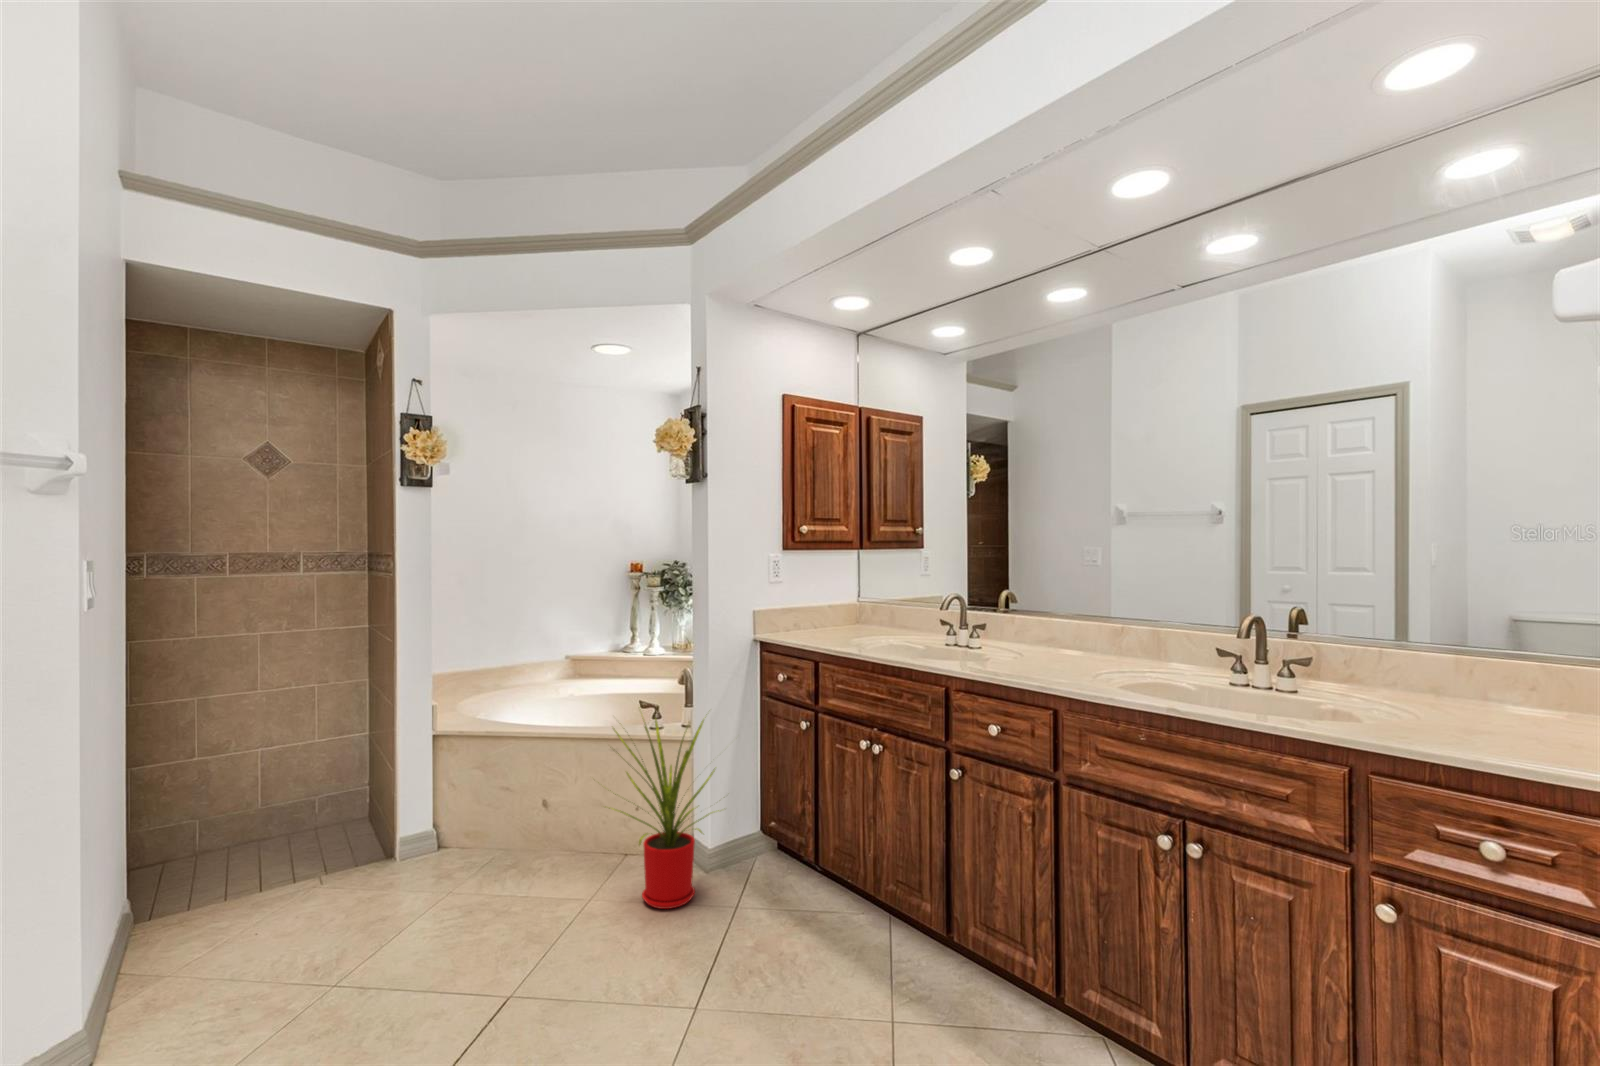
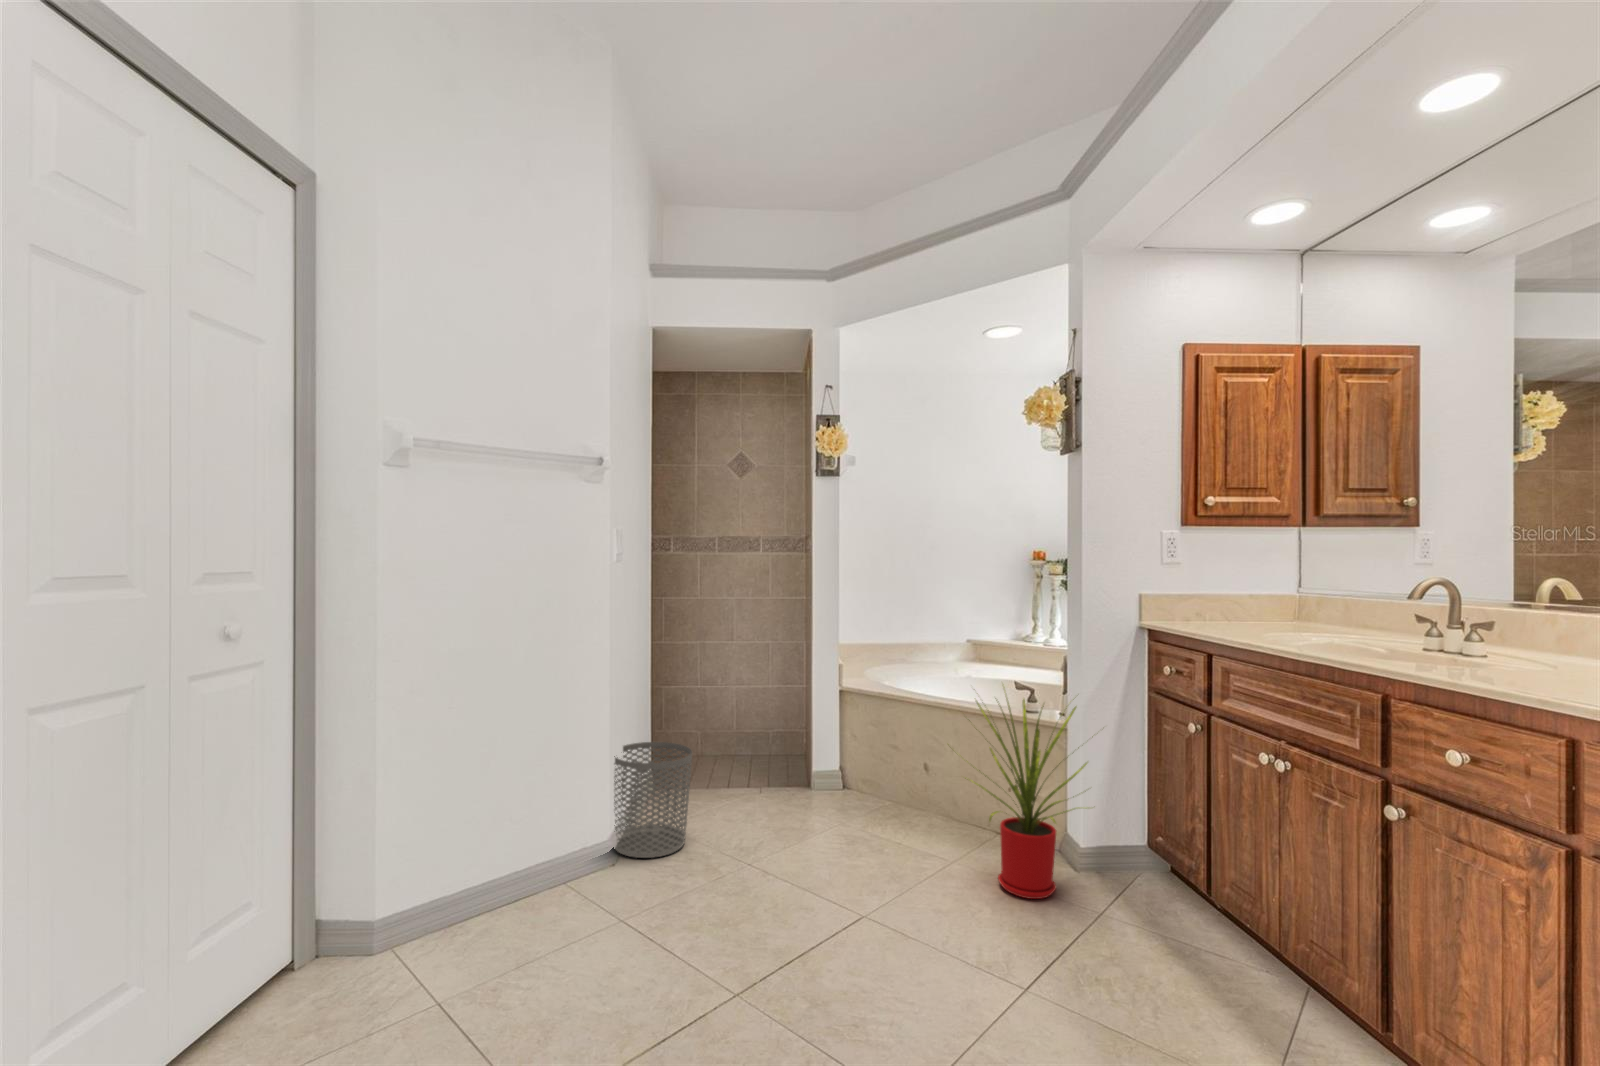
waste bin: none [130,844,263,1012] -> present [614,742,692,858]

